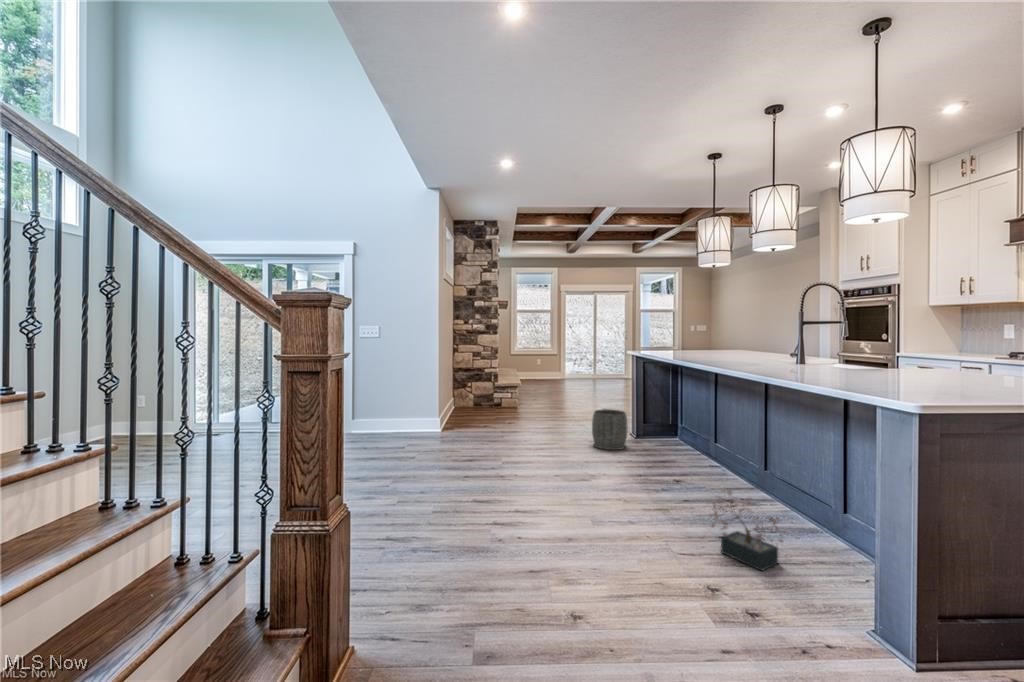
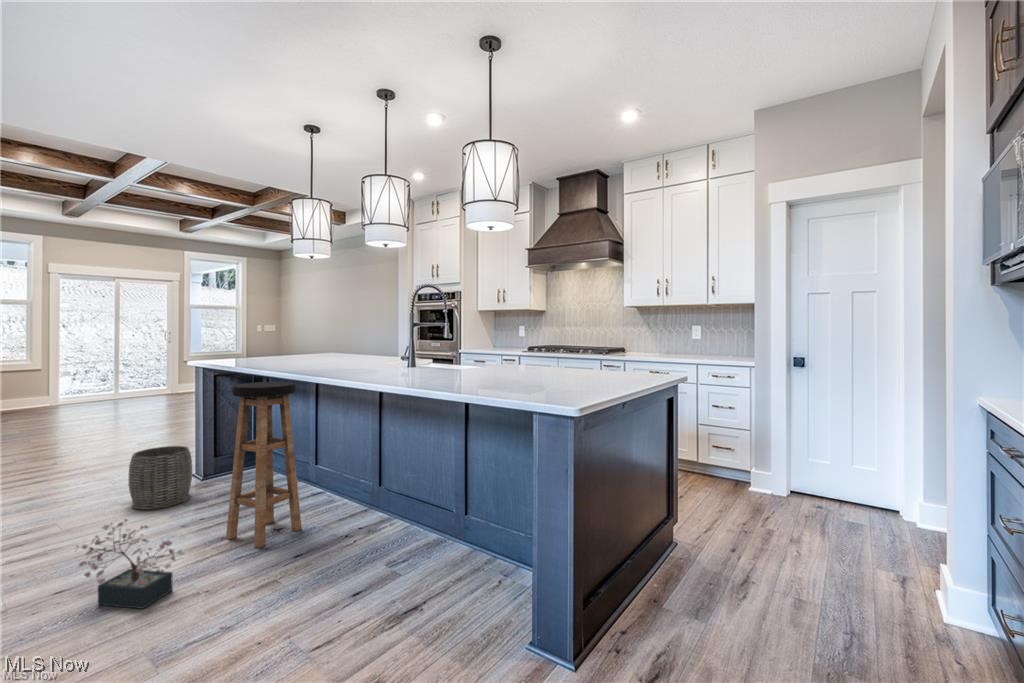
bar stool: none [642,368,694,489] -> present [226,382,302,548]
decorative plant: present [709,489,786,571] -> present [75,519,184,609]

